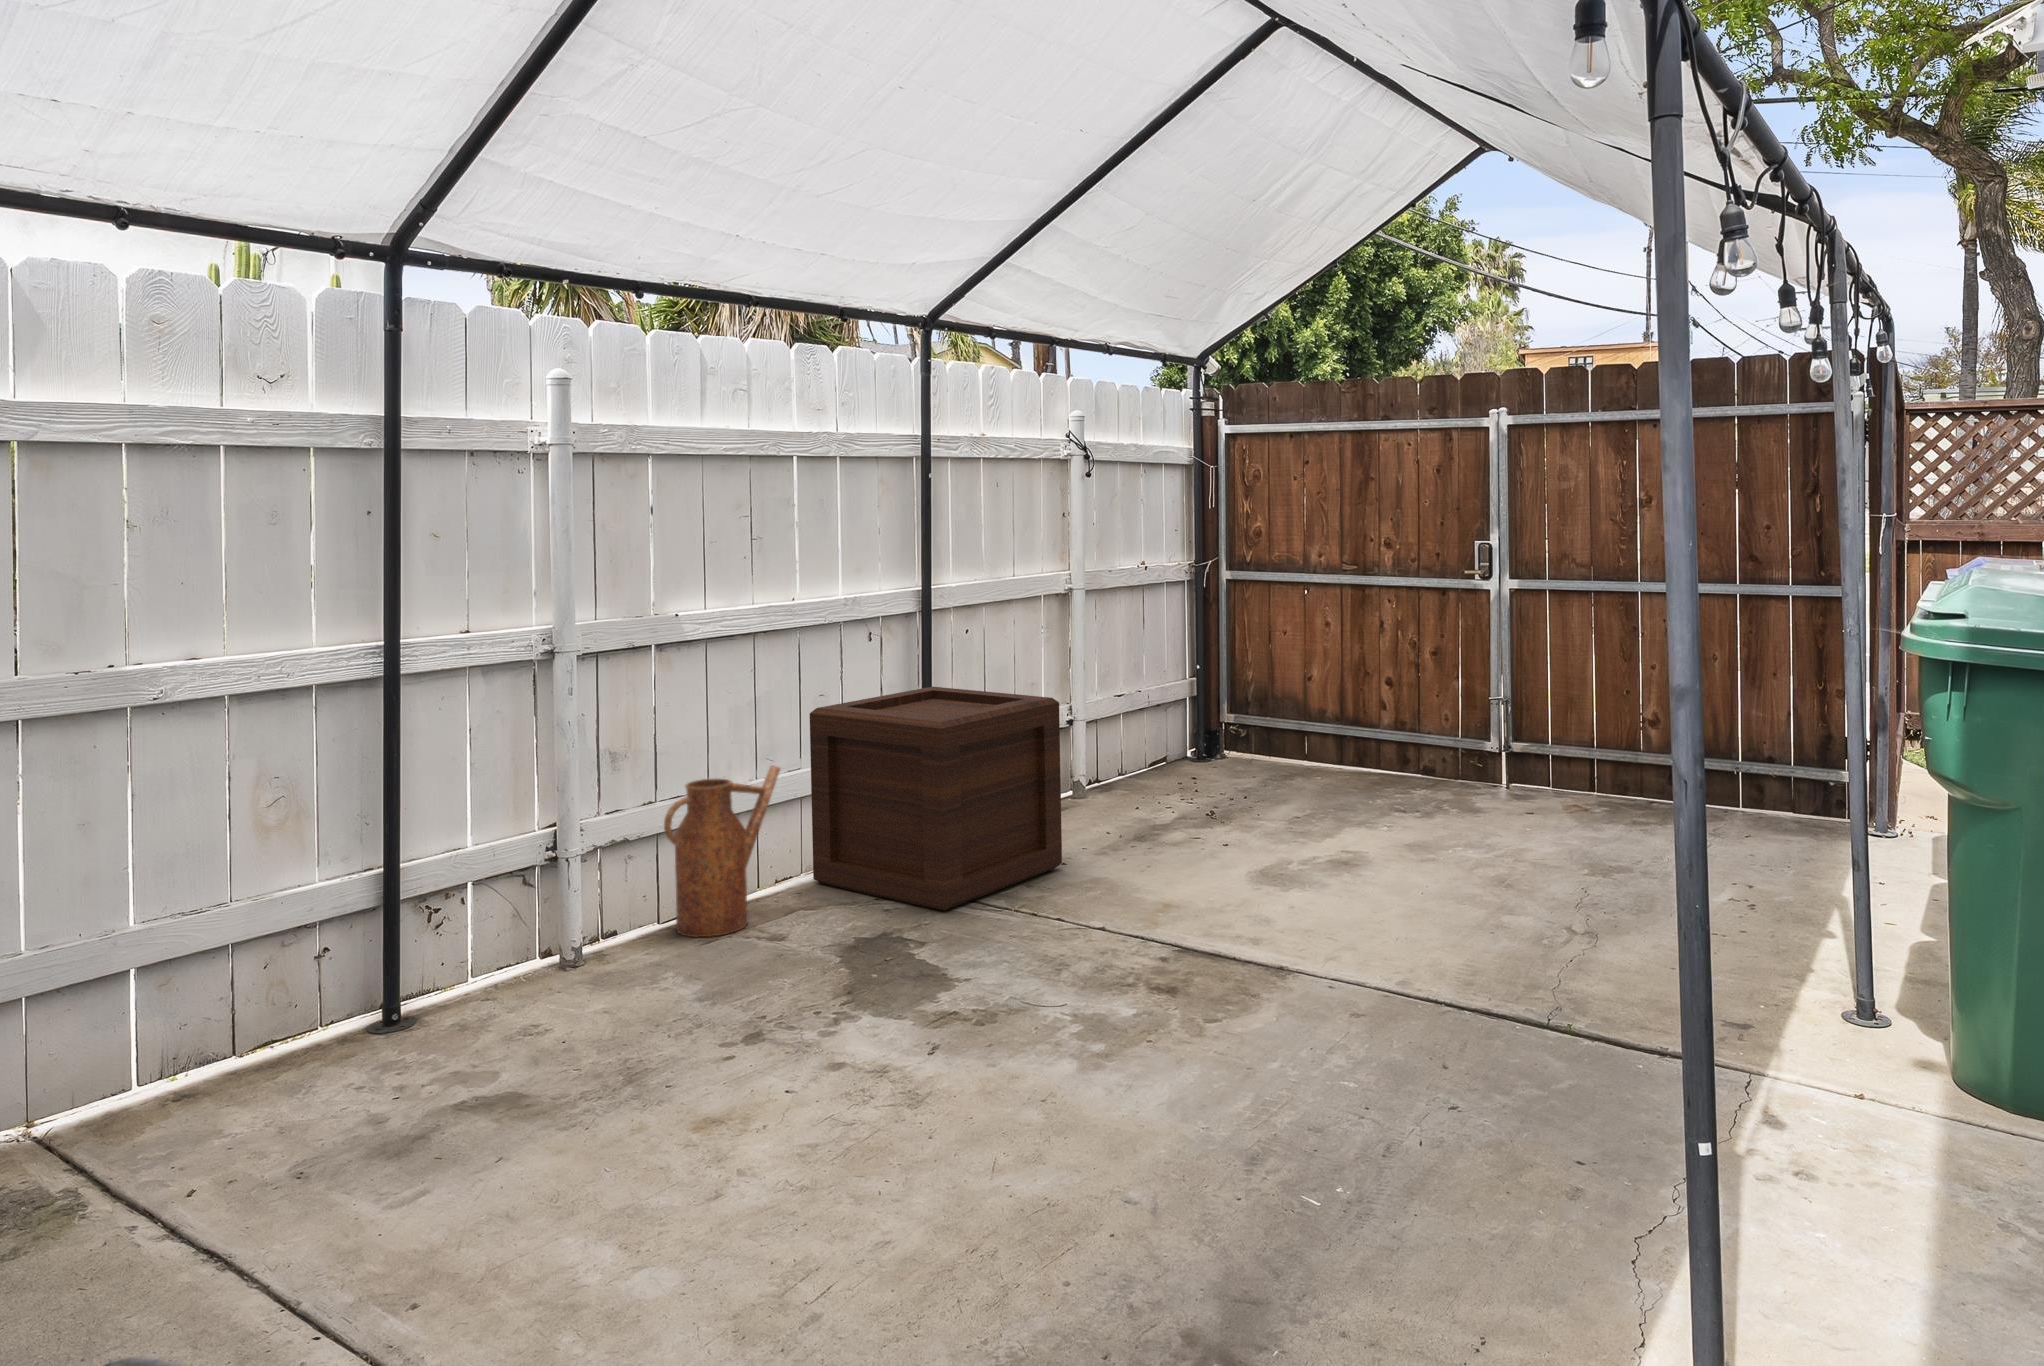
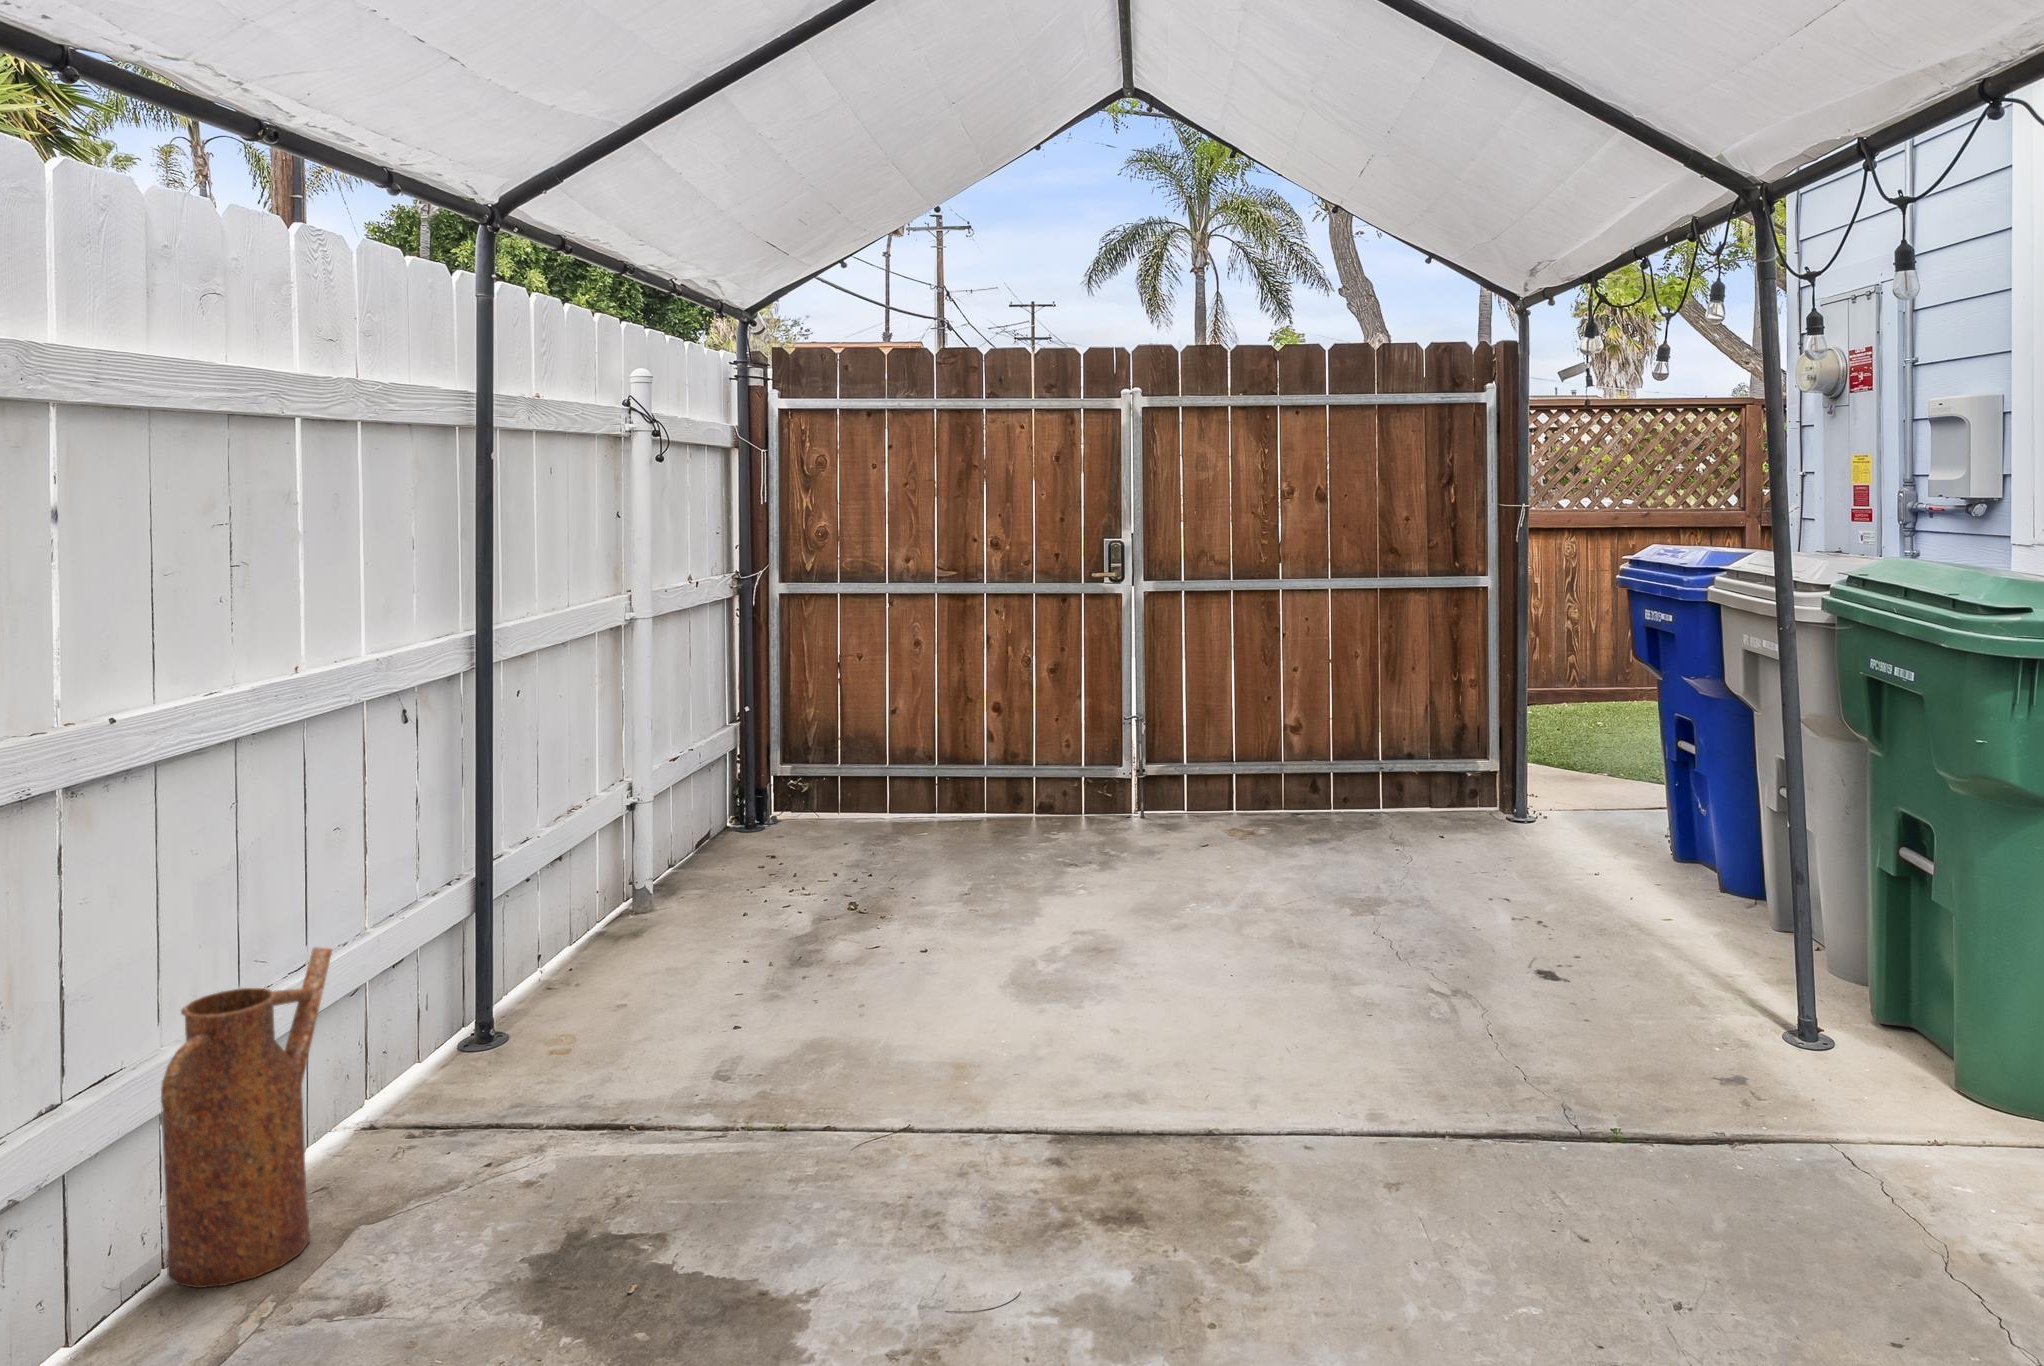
wooden crate: present [810,687,1062,911] -> none [348,779,743,1130]

